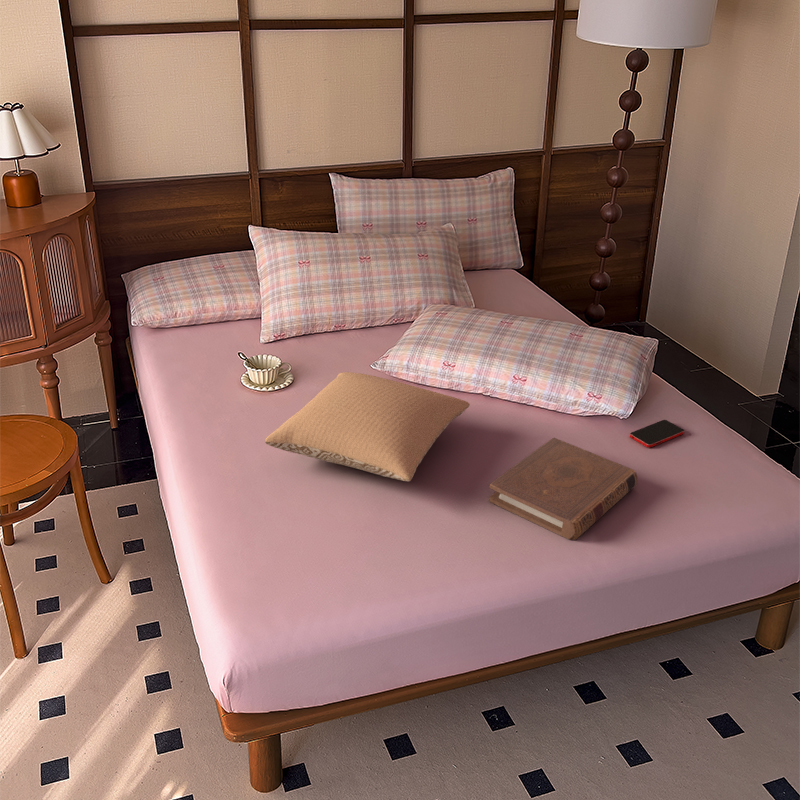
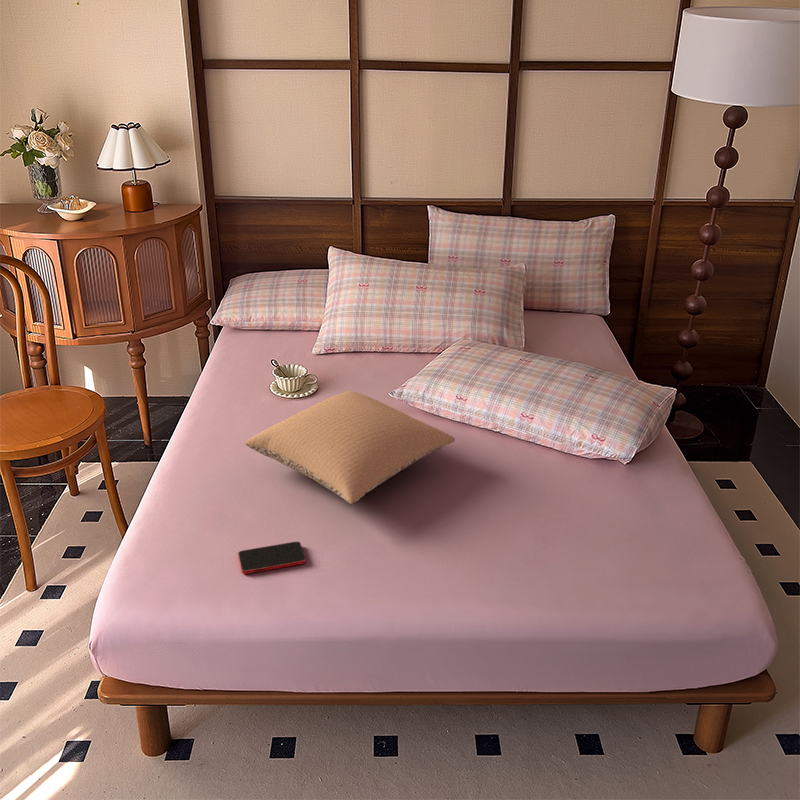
smartphone: present [630,420,684,448] -> present [238,542,306,574]
book: present [489,438,638,540] -> none [433,486,593,594]

